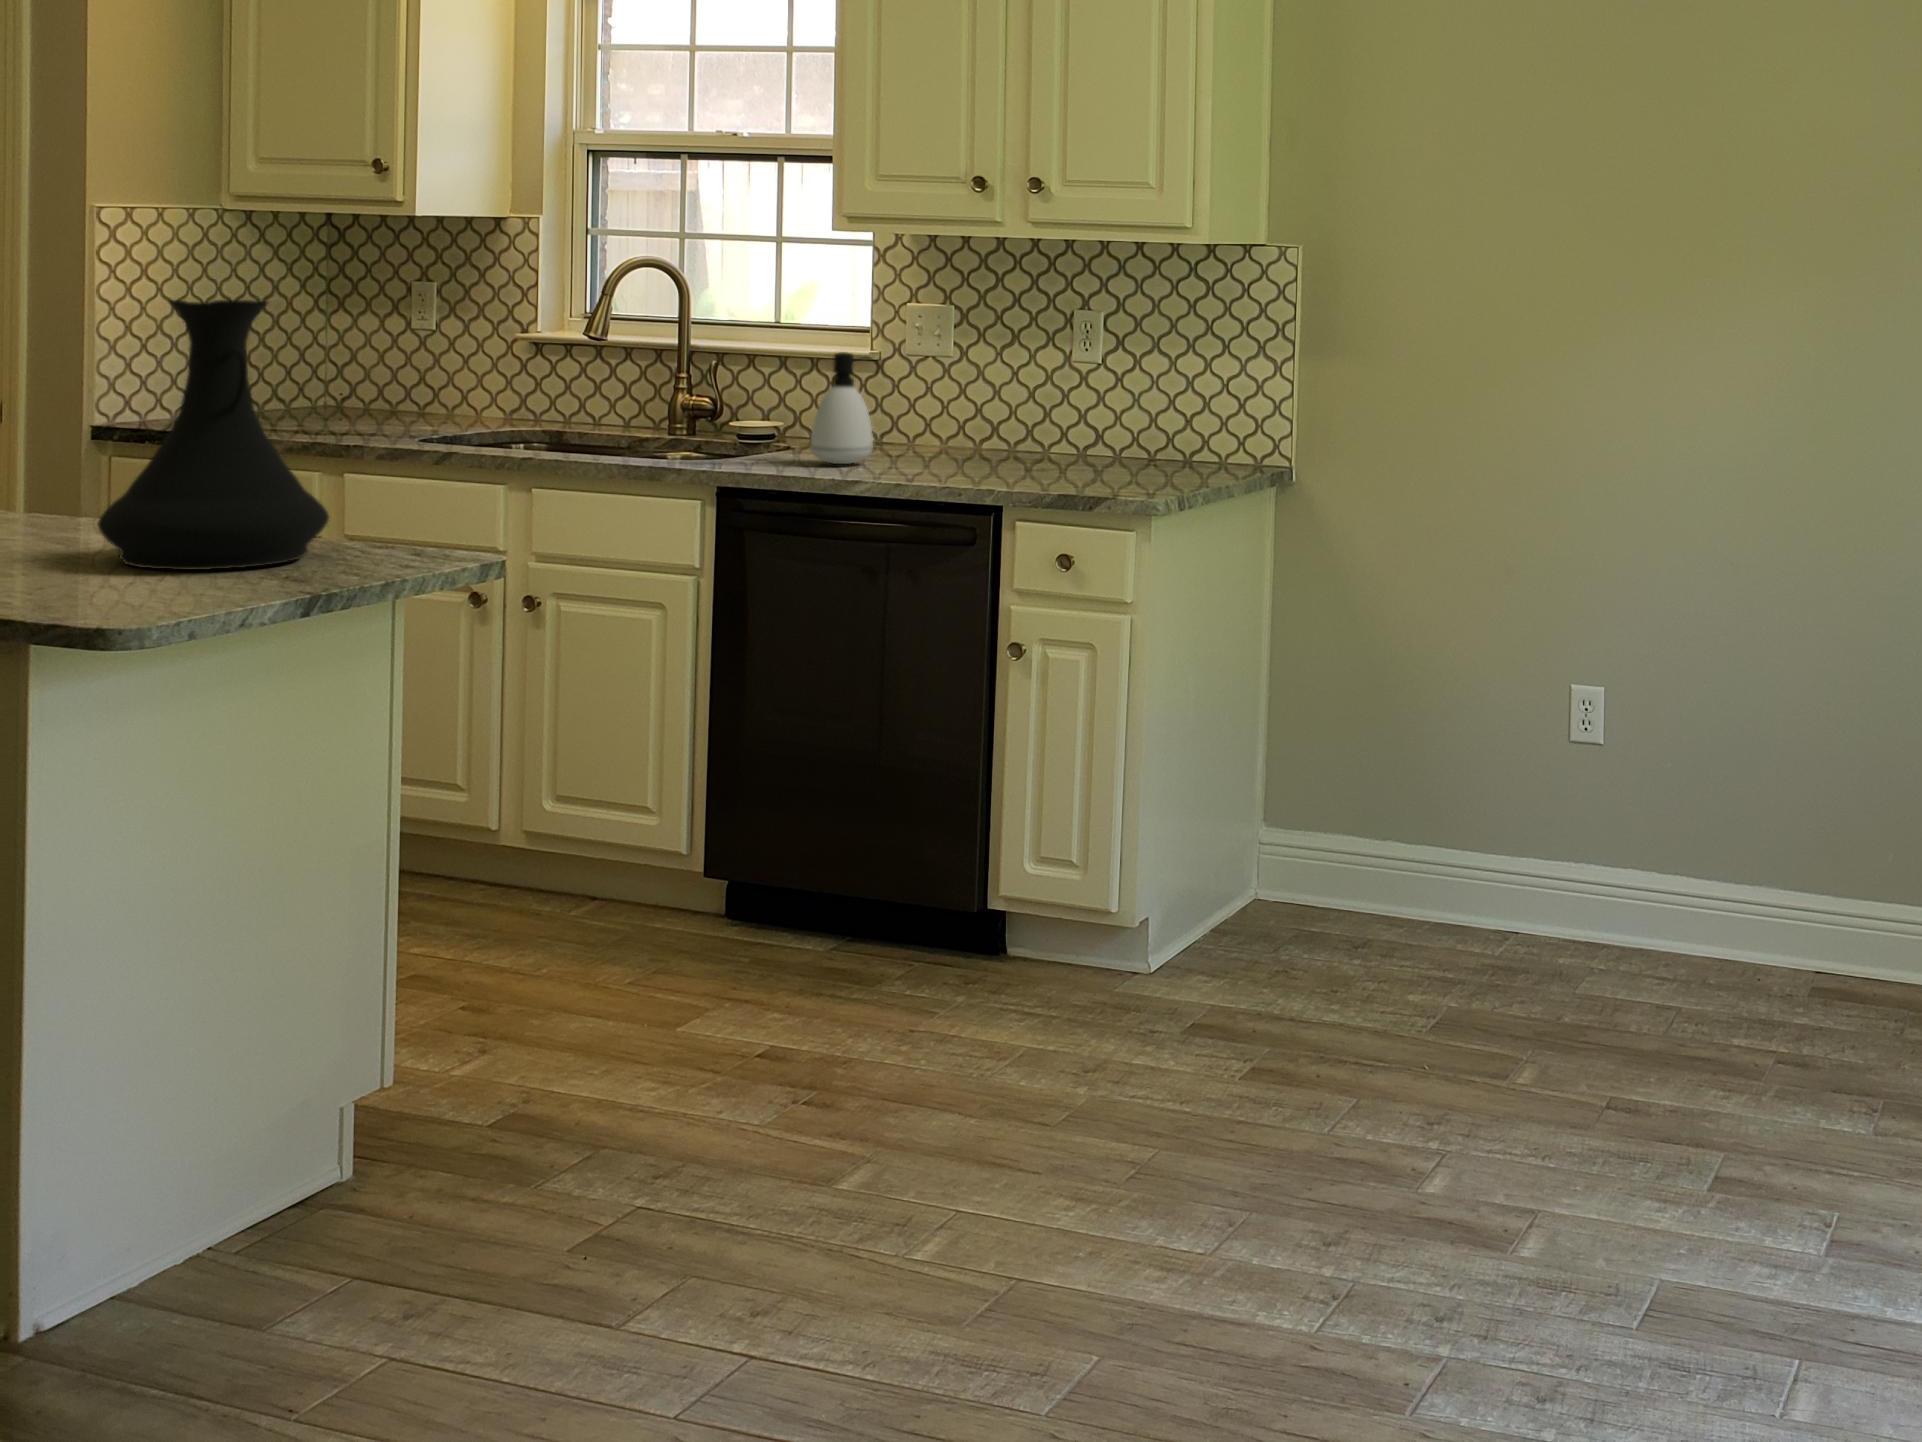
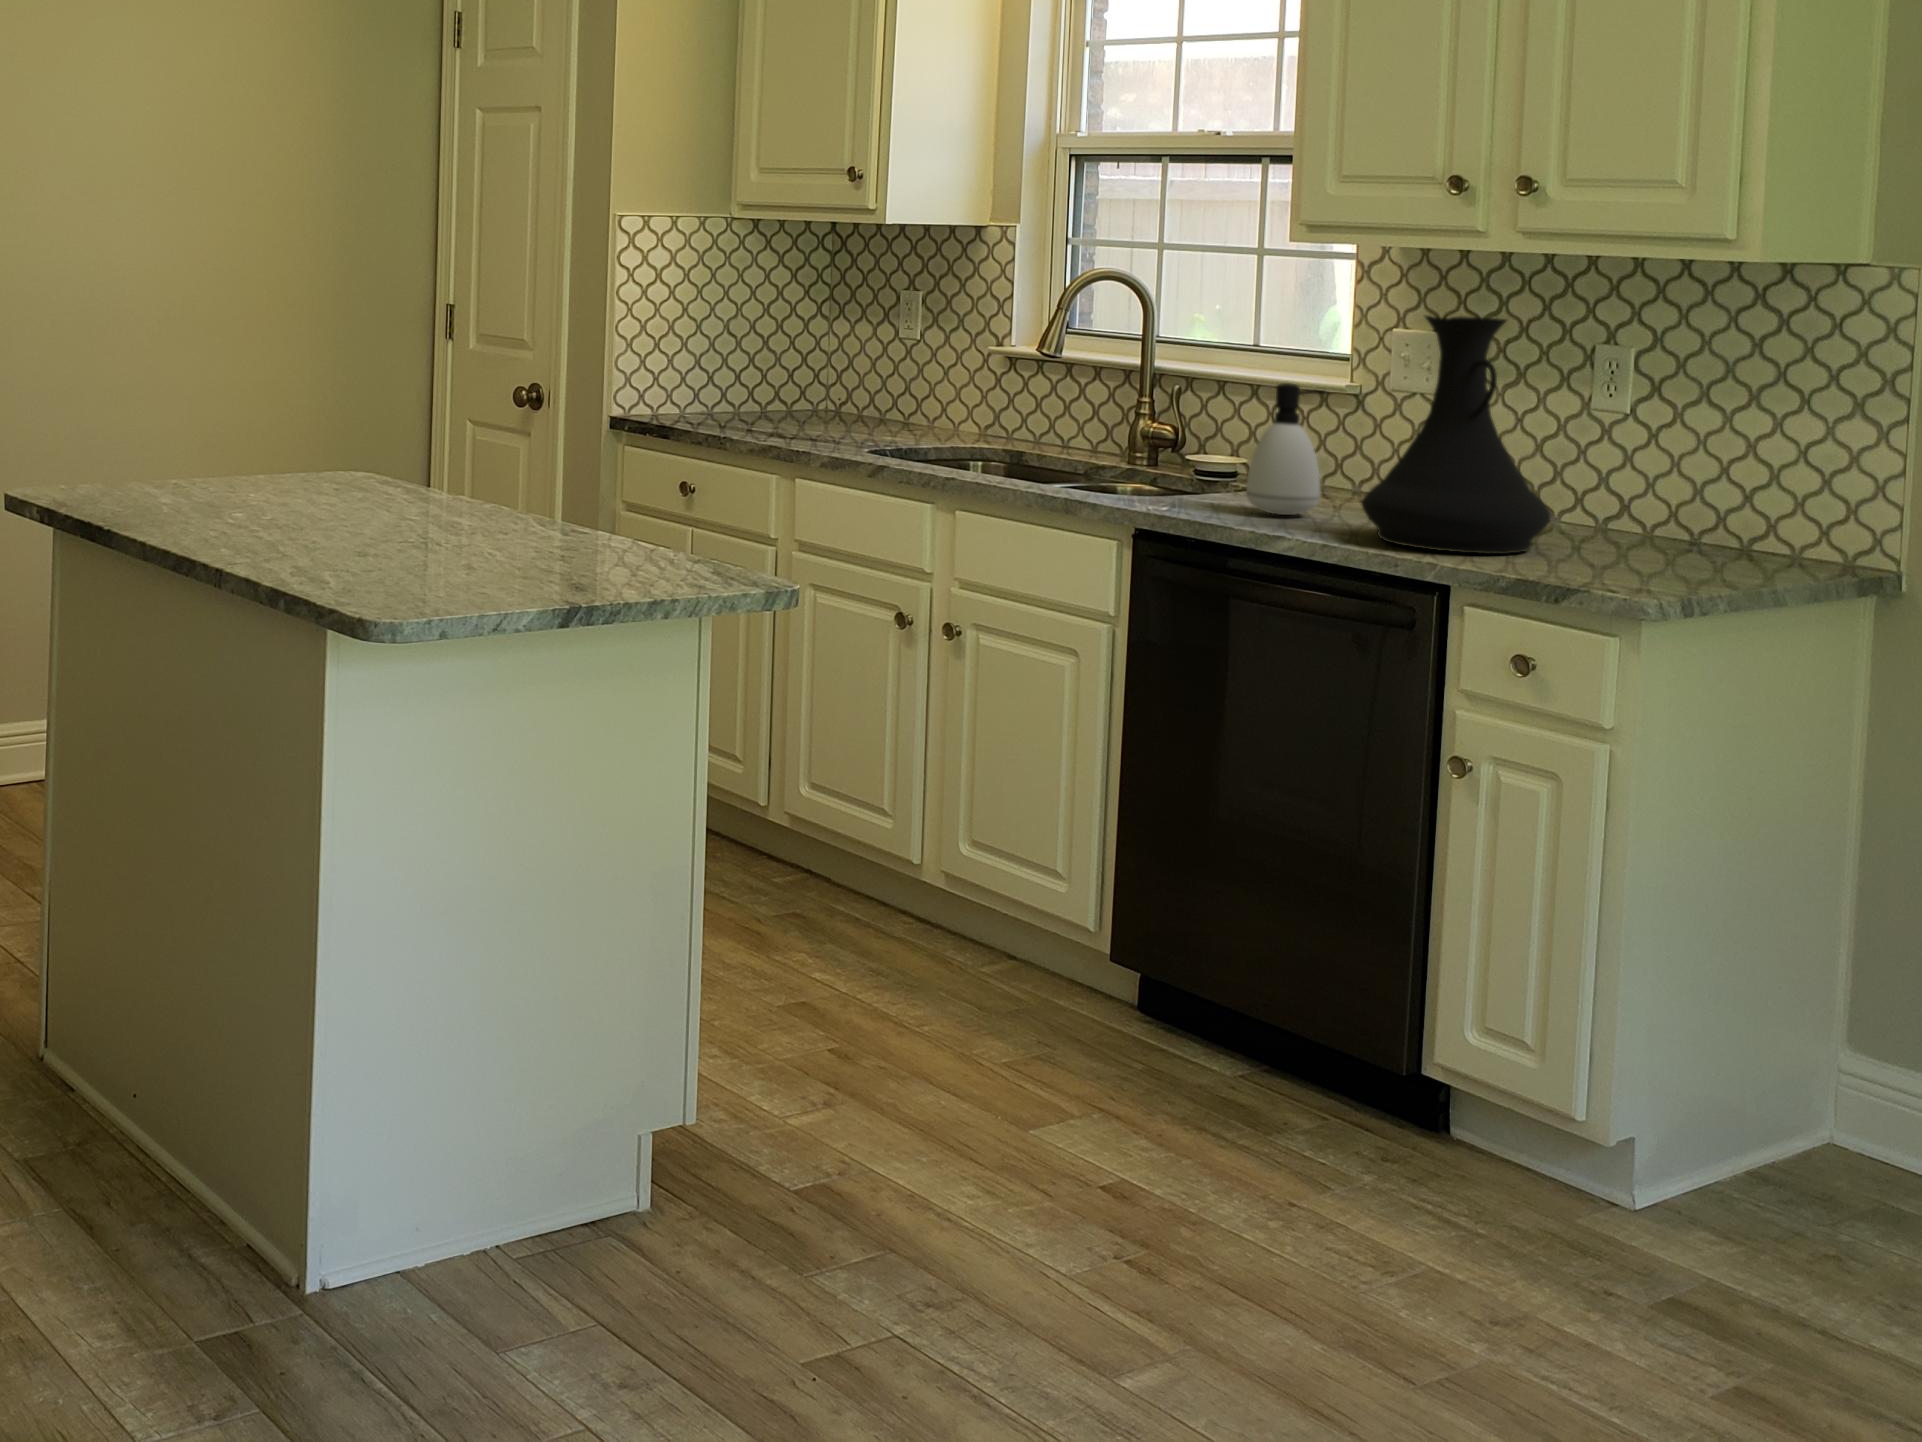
vase: present [98,300,329,570] -> present [1361,315,1552,554]

